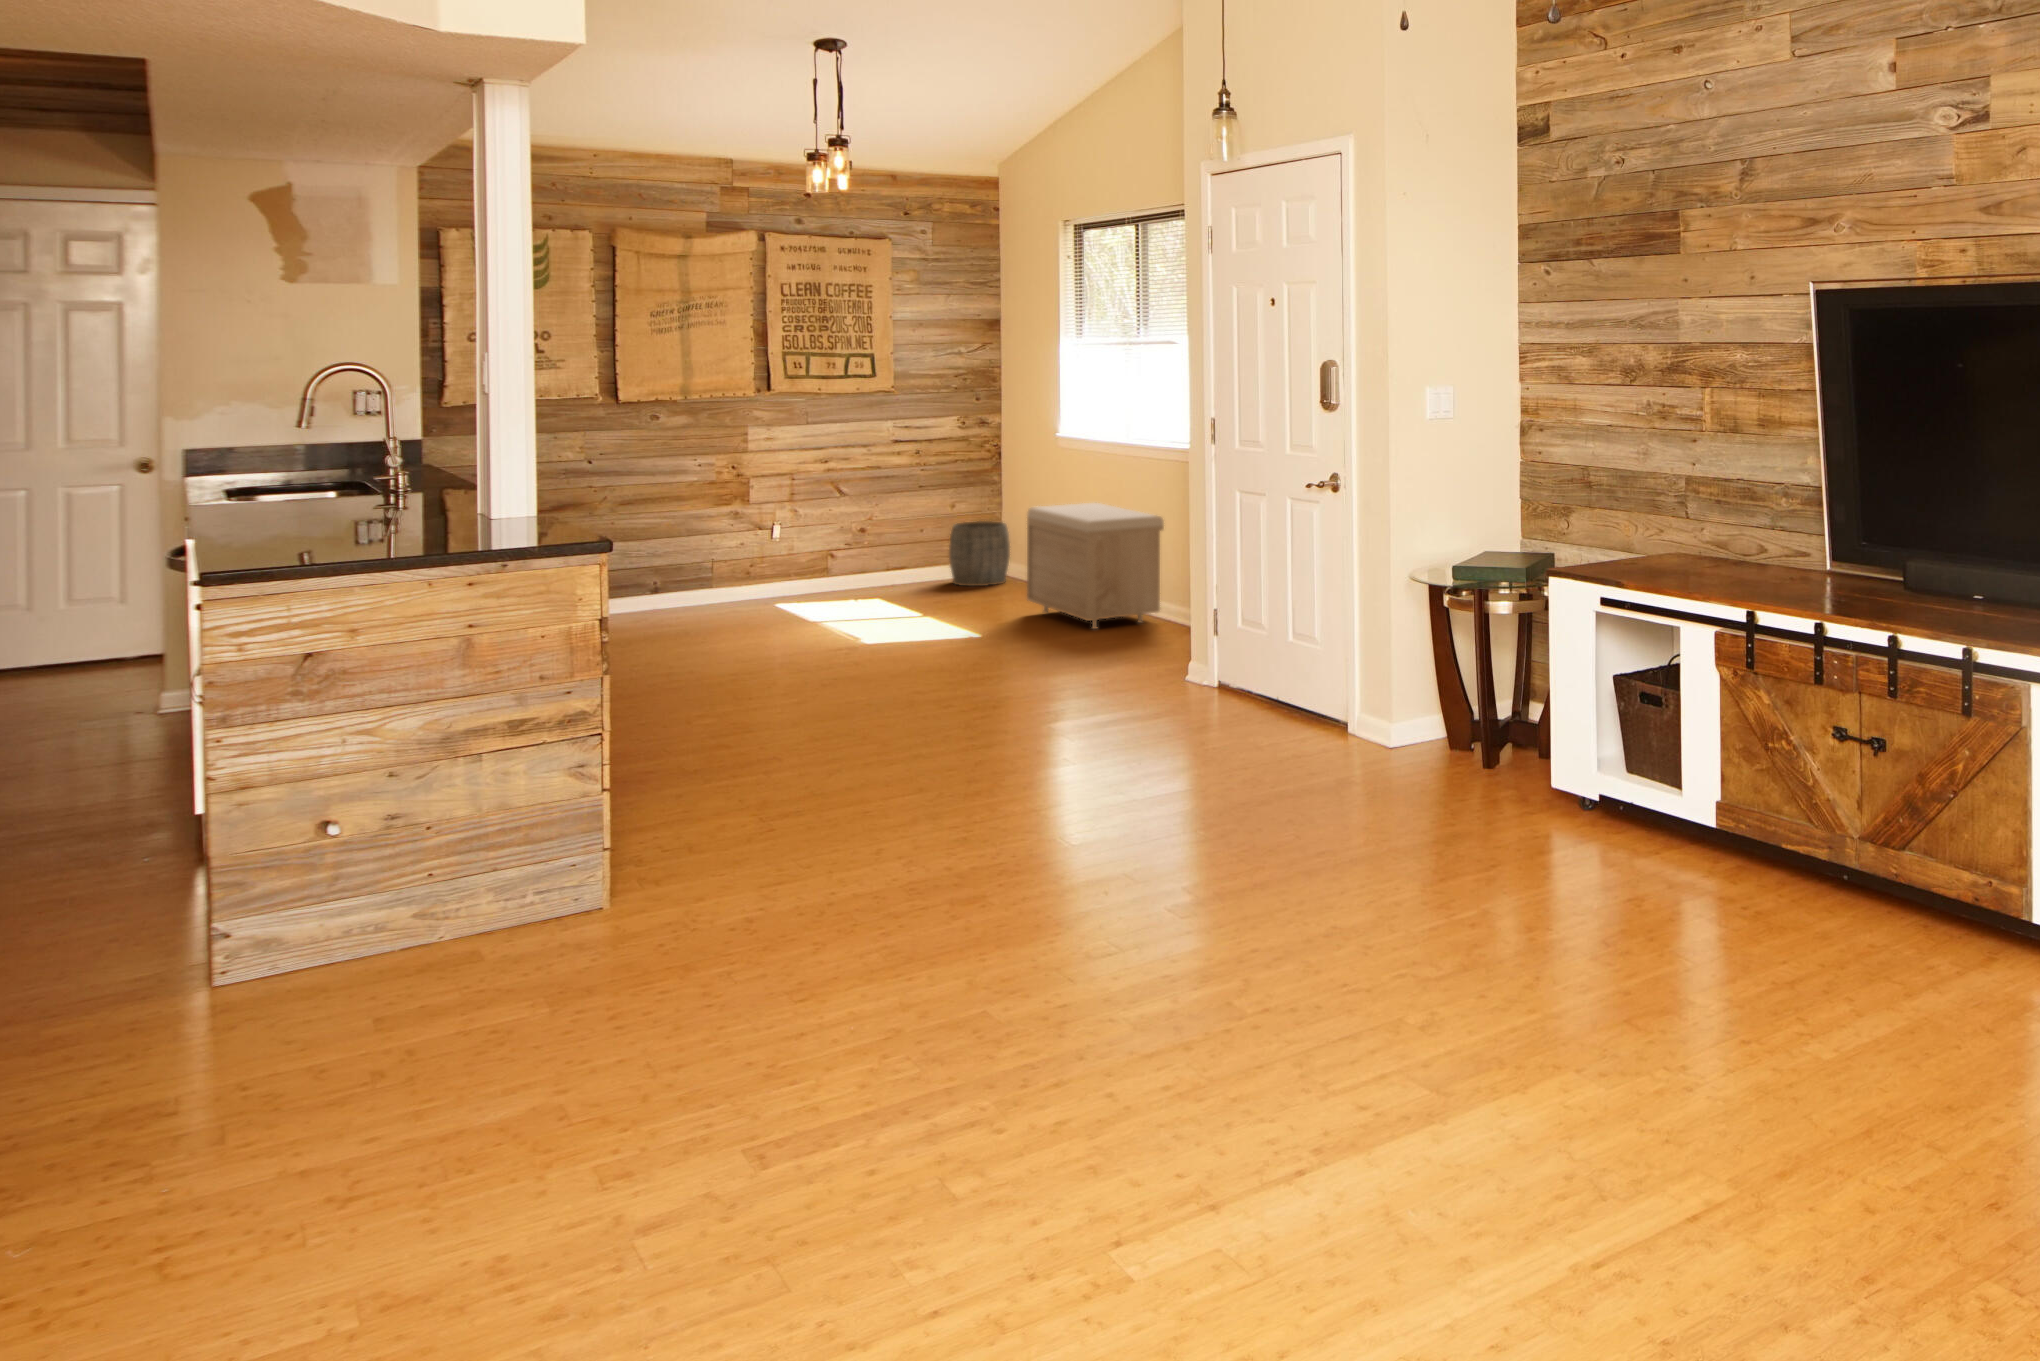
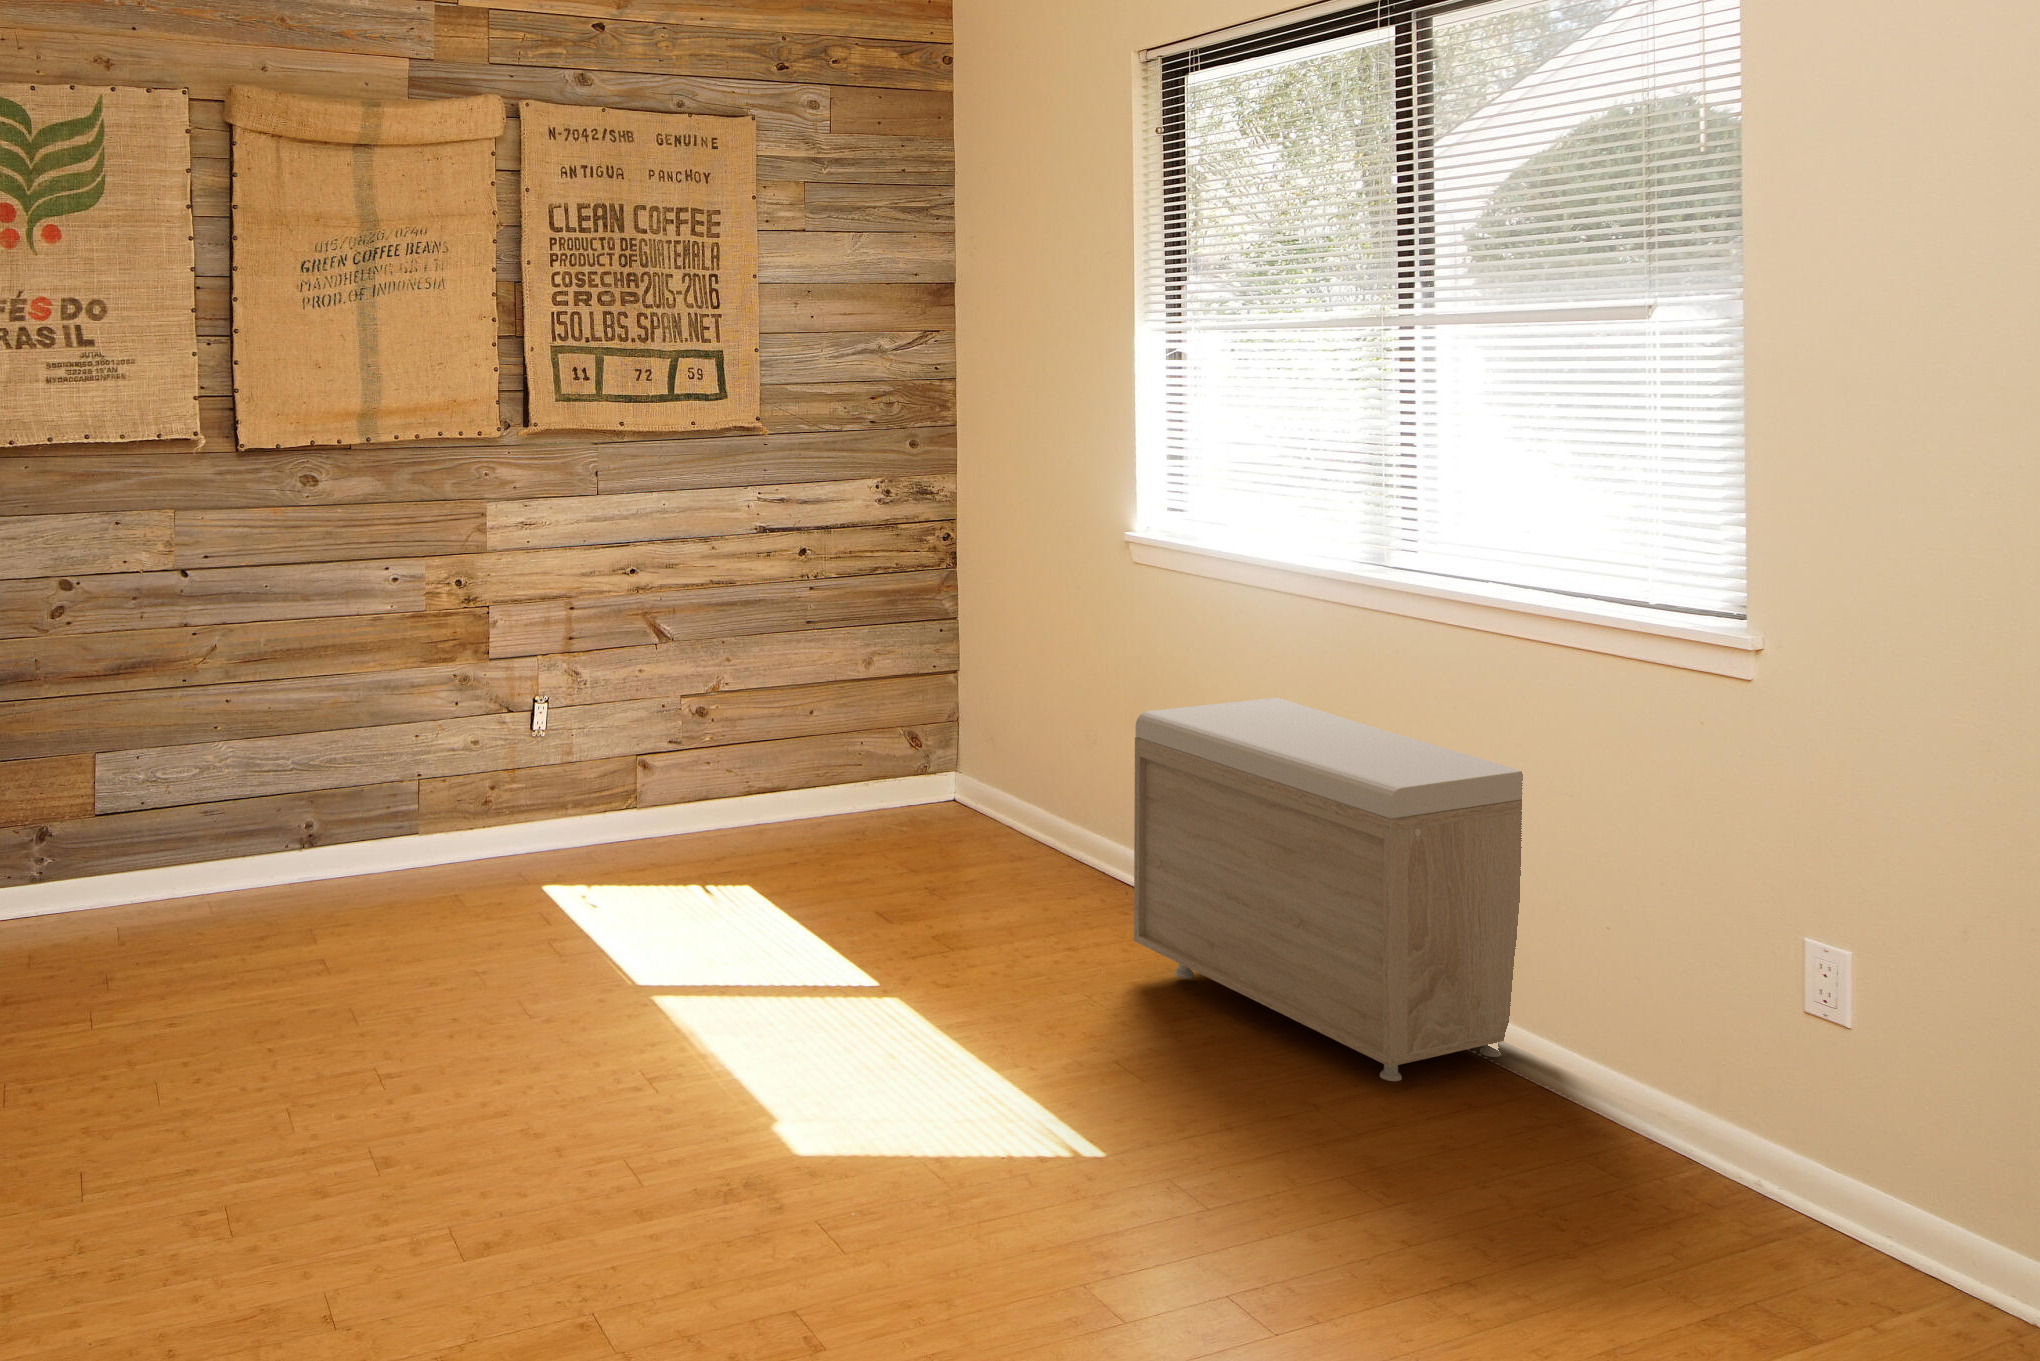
woven basket: present [949,521,1010,586] -> none [868,695,990,841]

